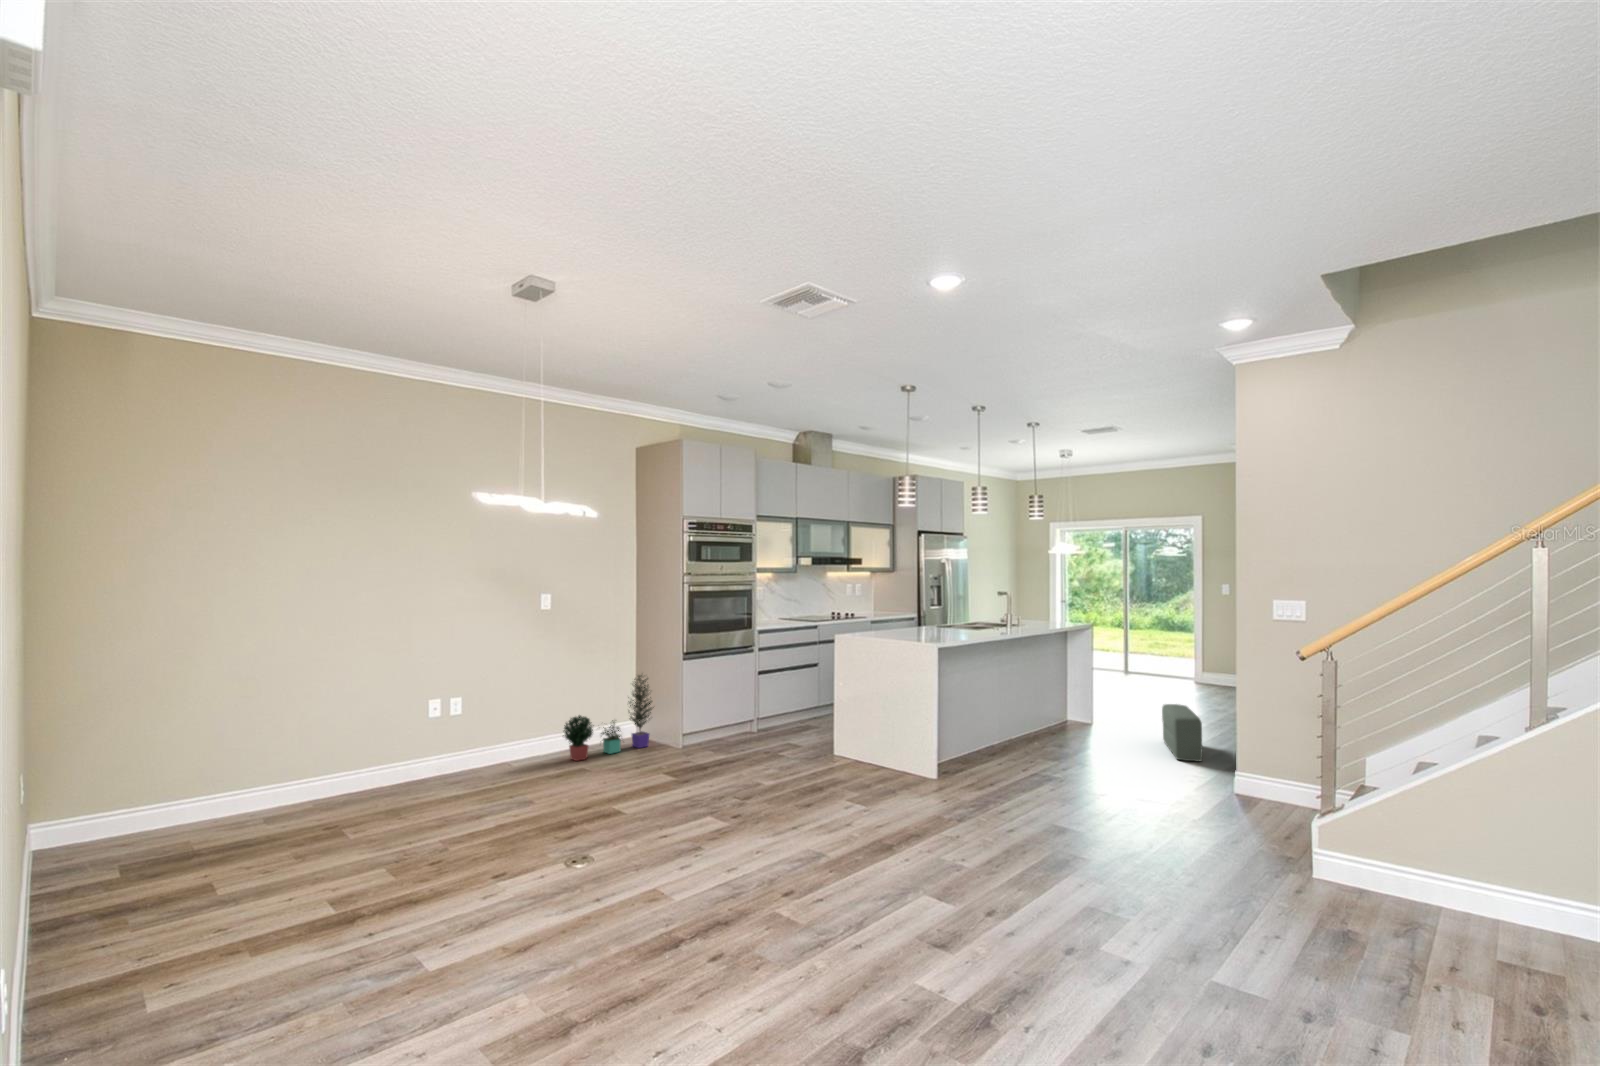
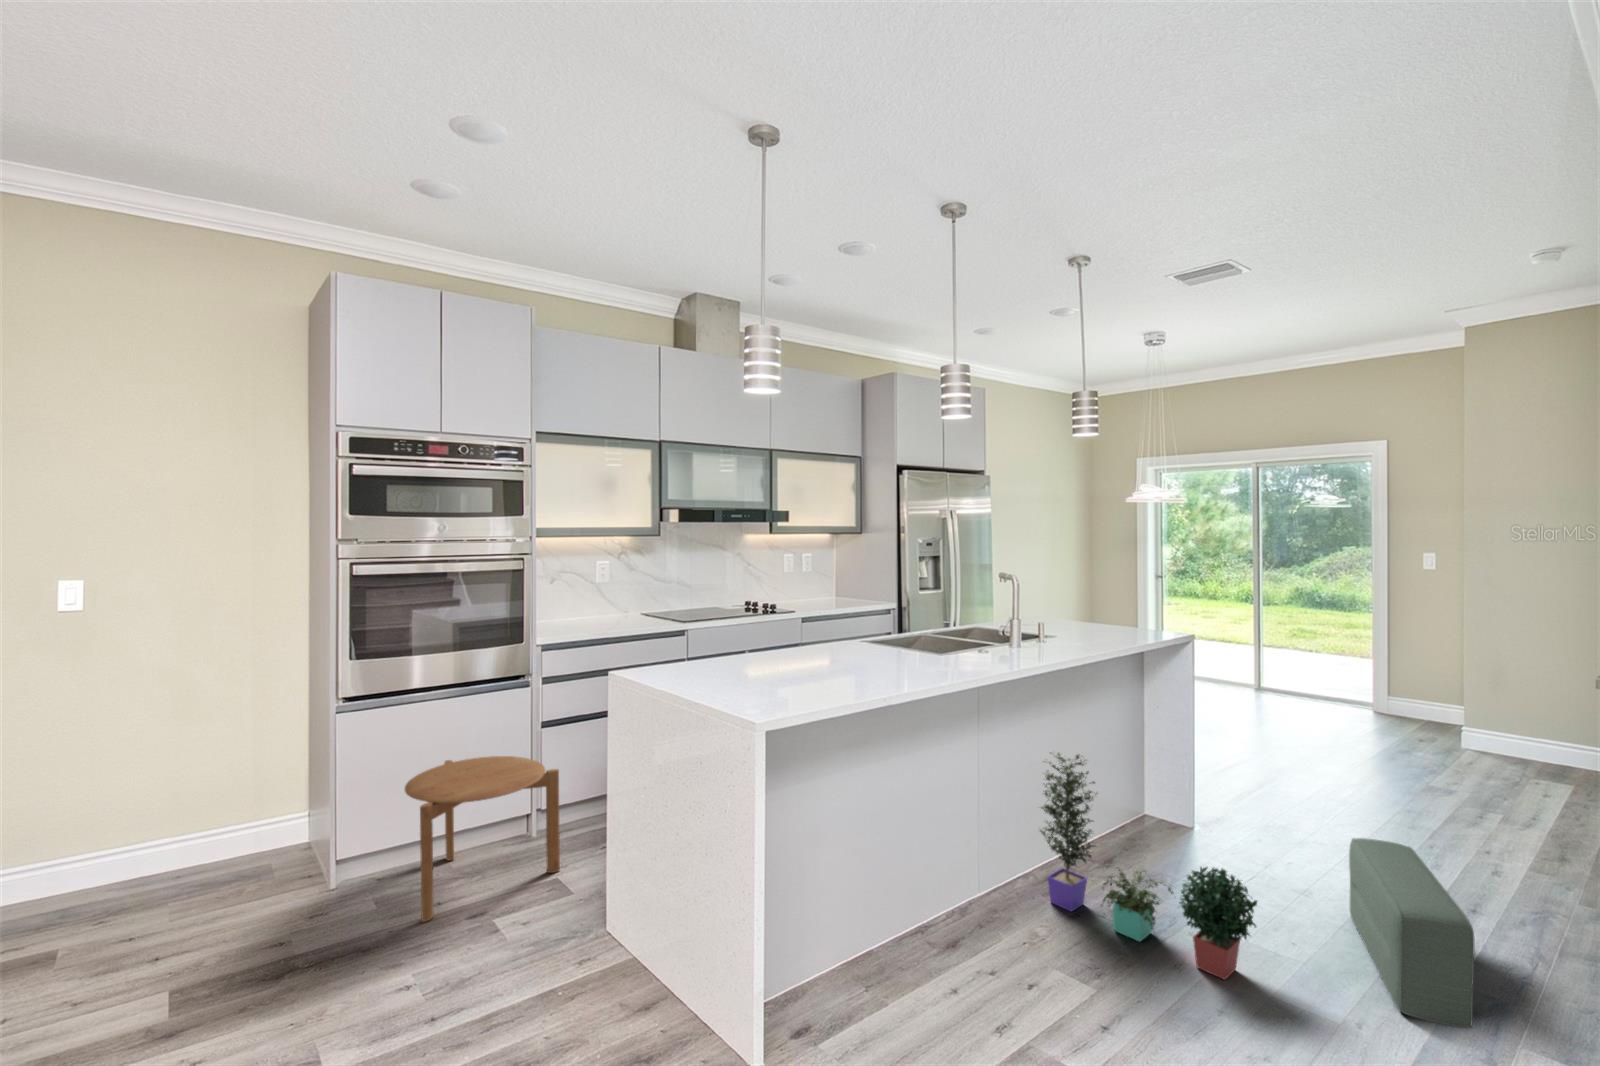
potted plant: present [564,675,654,761] -> present [1040,753,1257,980]
side table: none [719,687,788,758] -> present [405,756,560,922]

